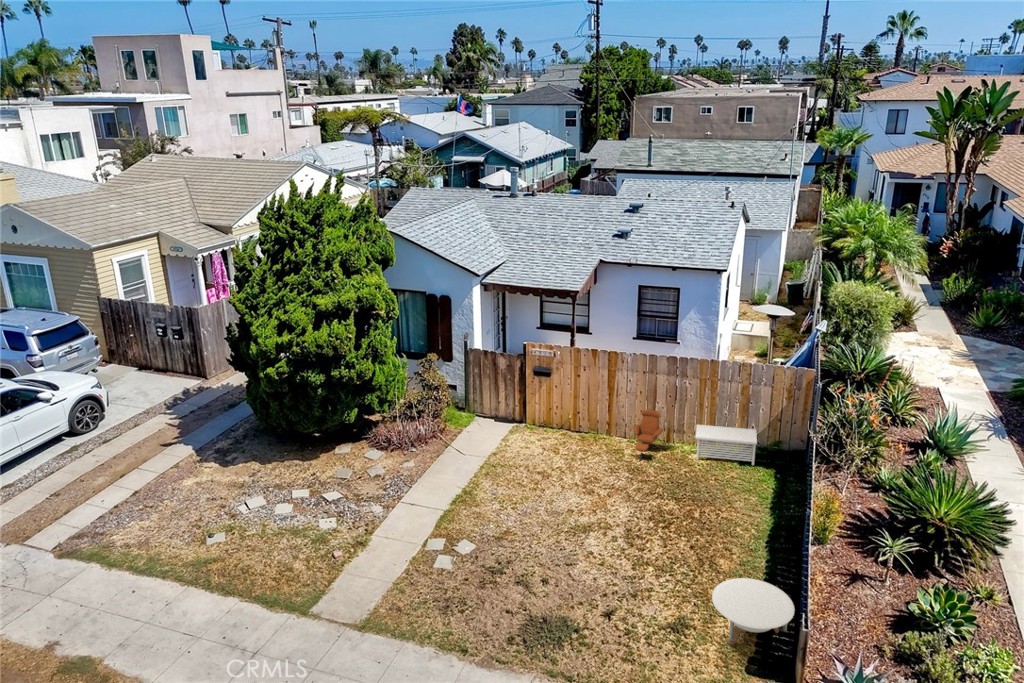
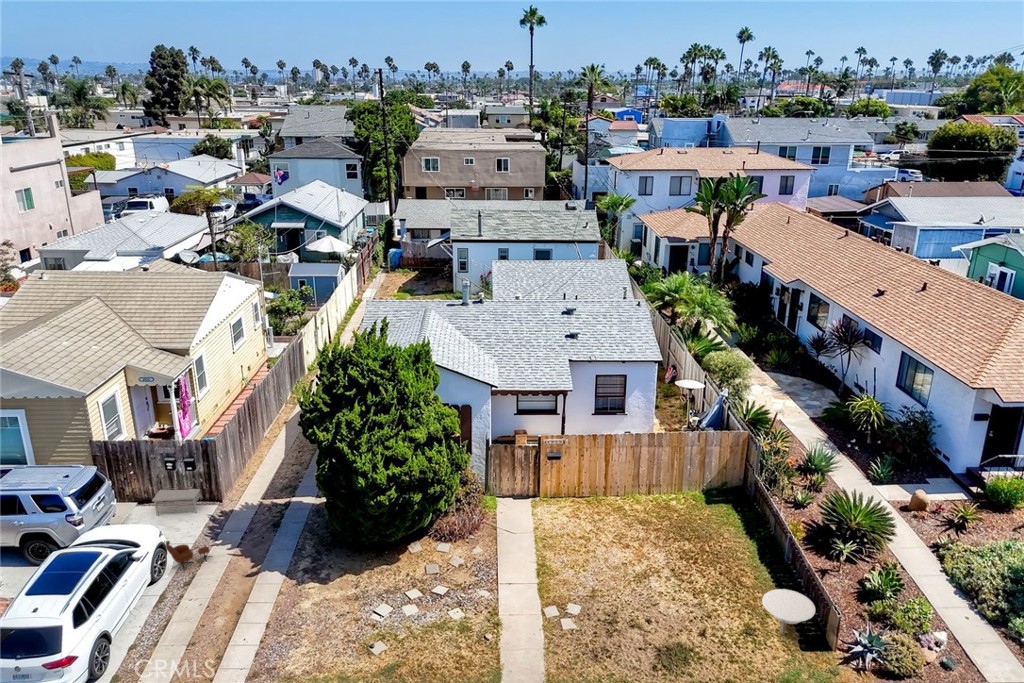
lounge chair: present [633,410,663,459] -> present [166,541,210,569]
storage bench: present [696,425,757,465] -> present [152,487,200,515]

